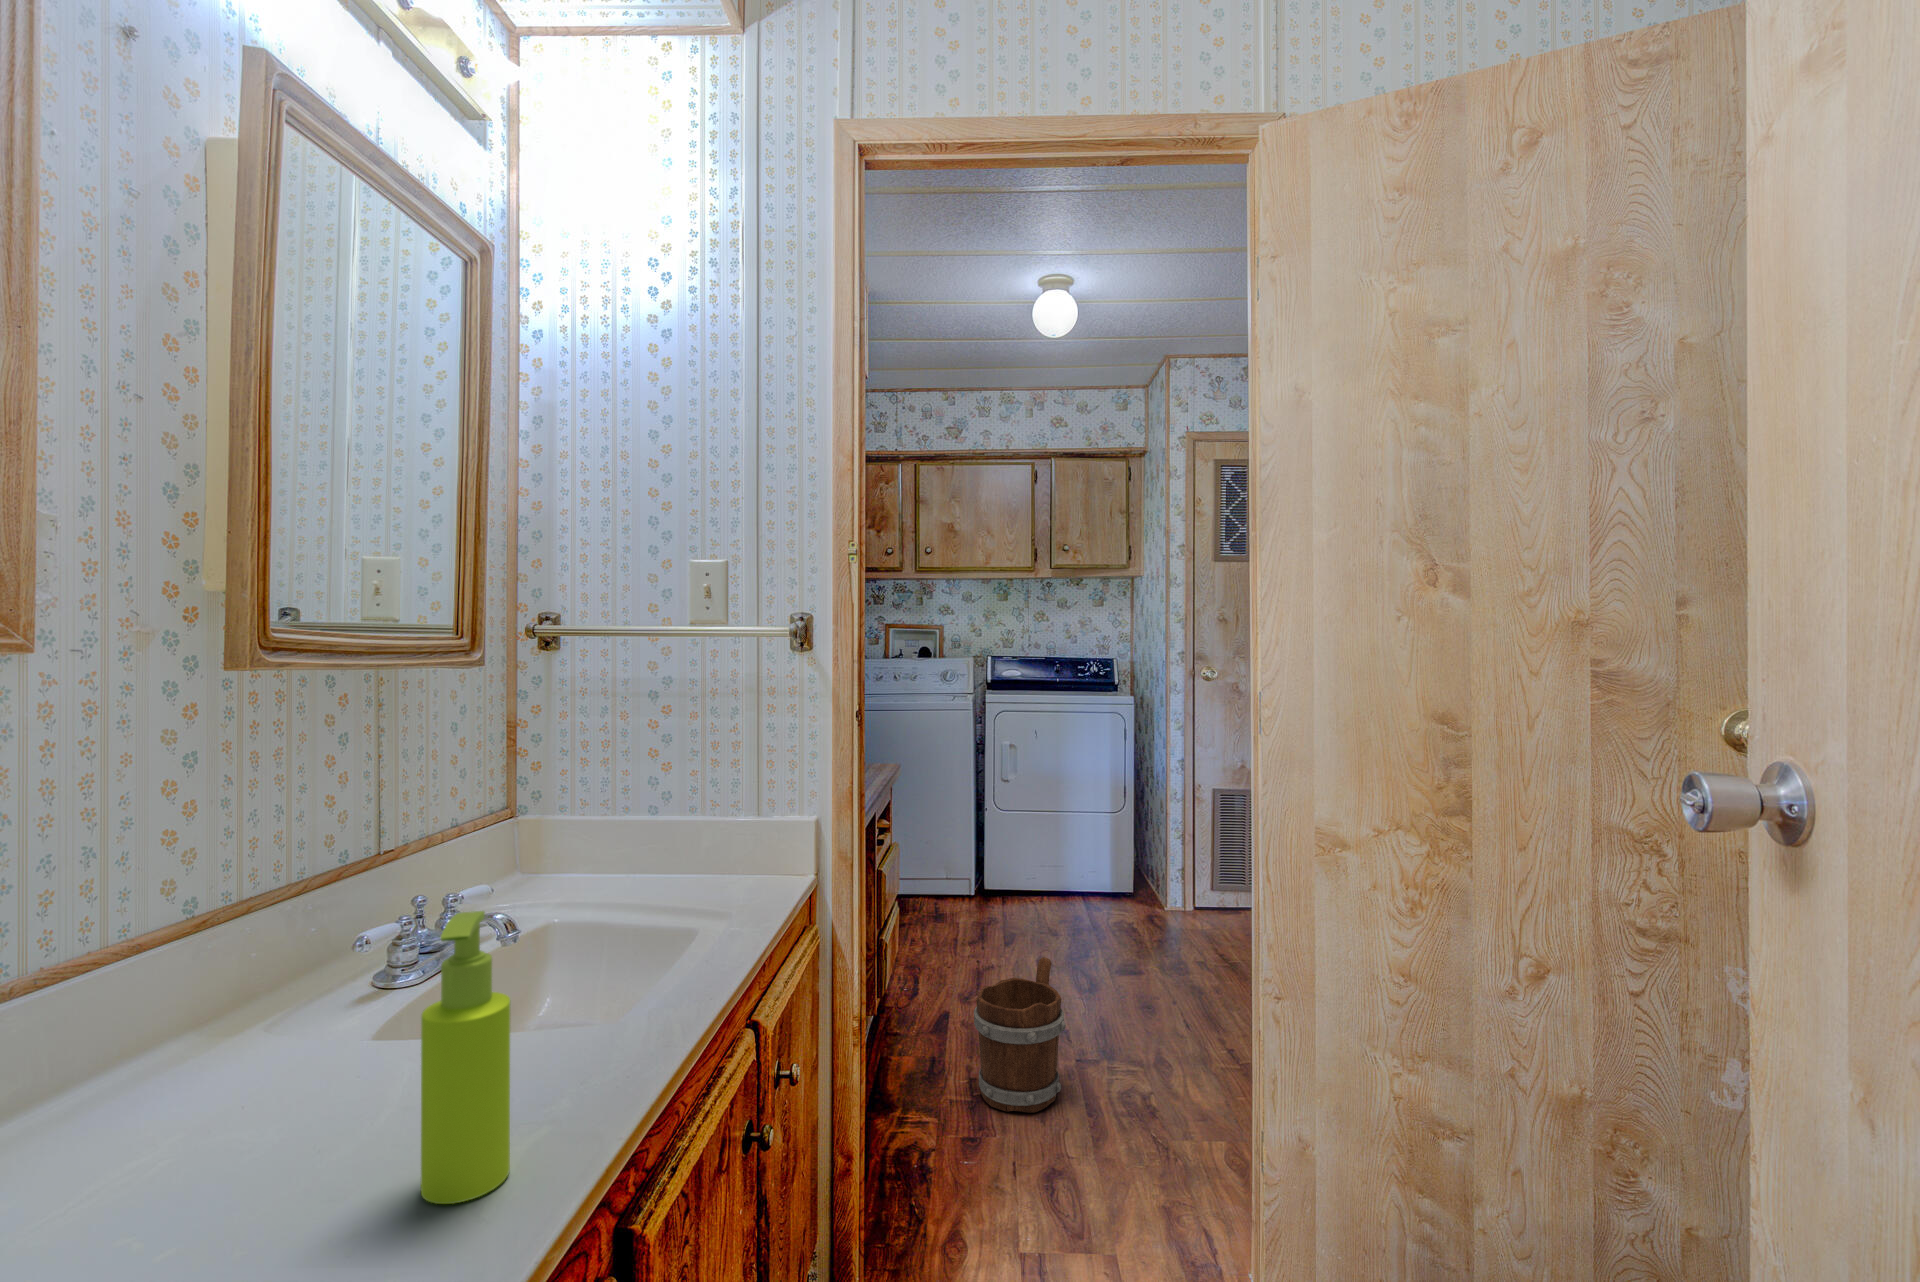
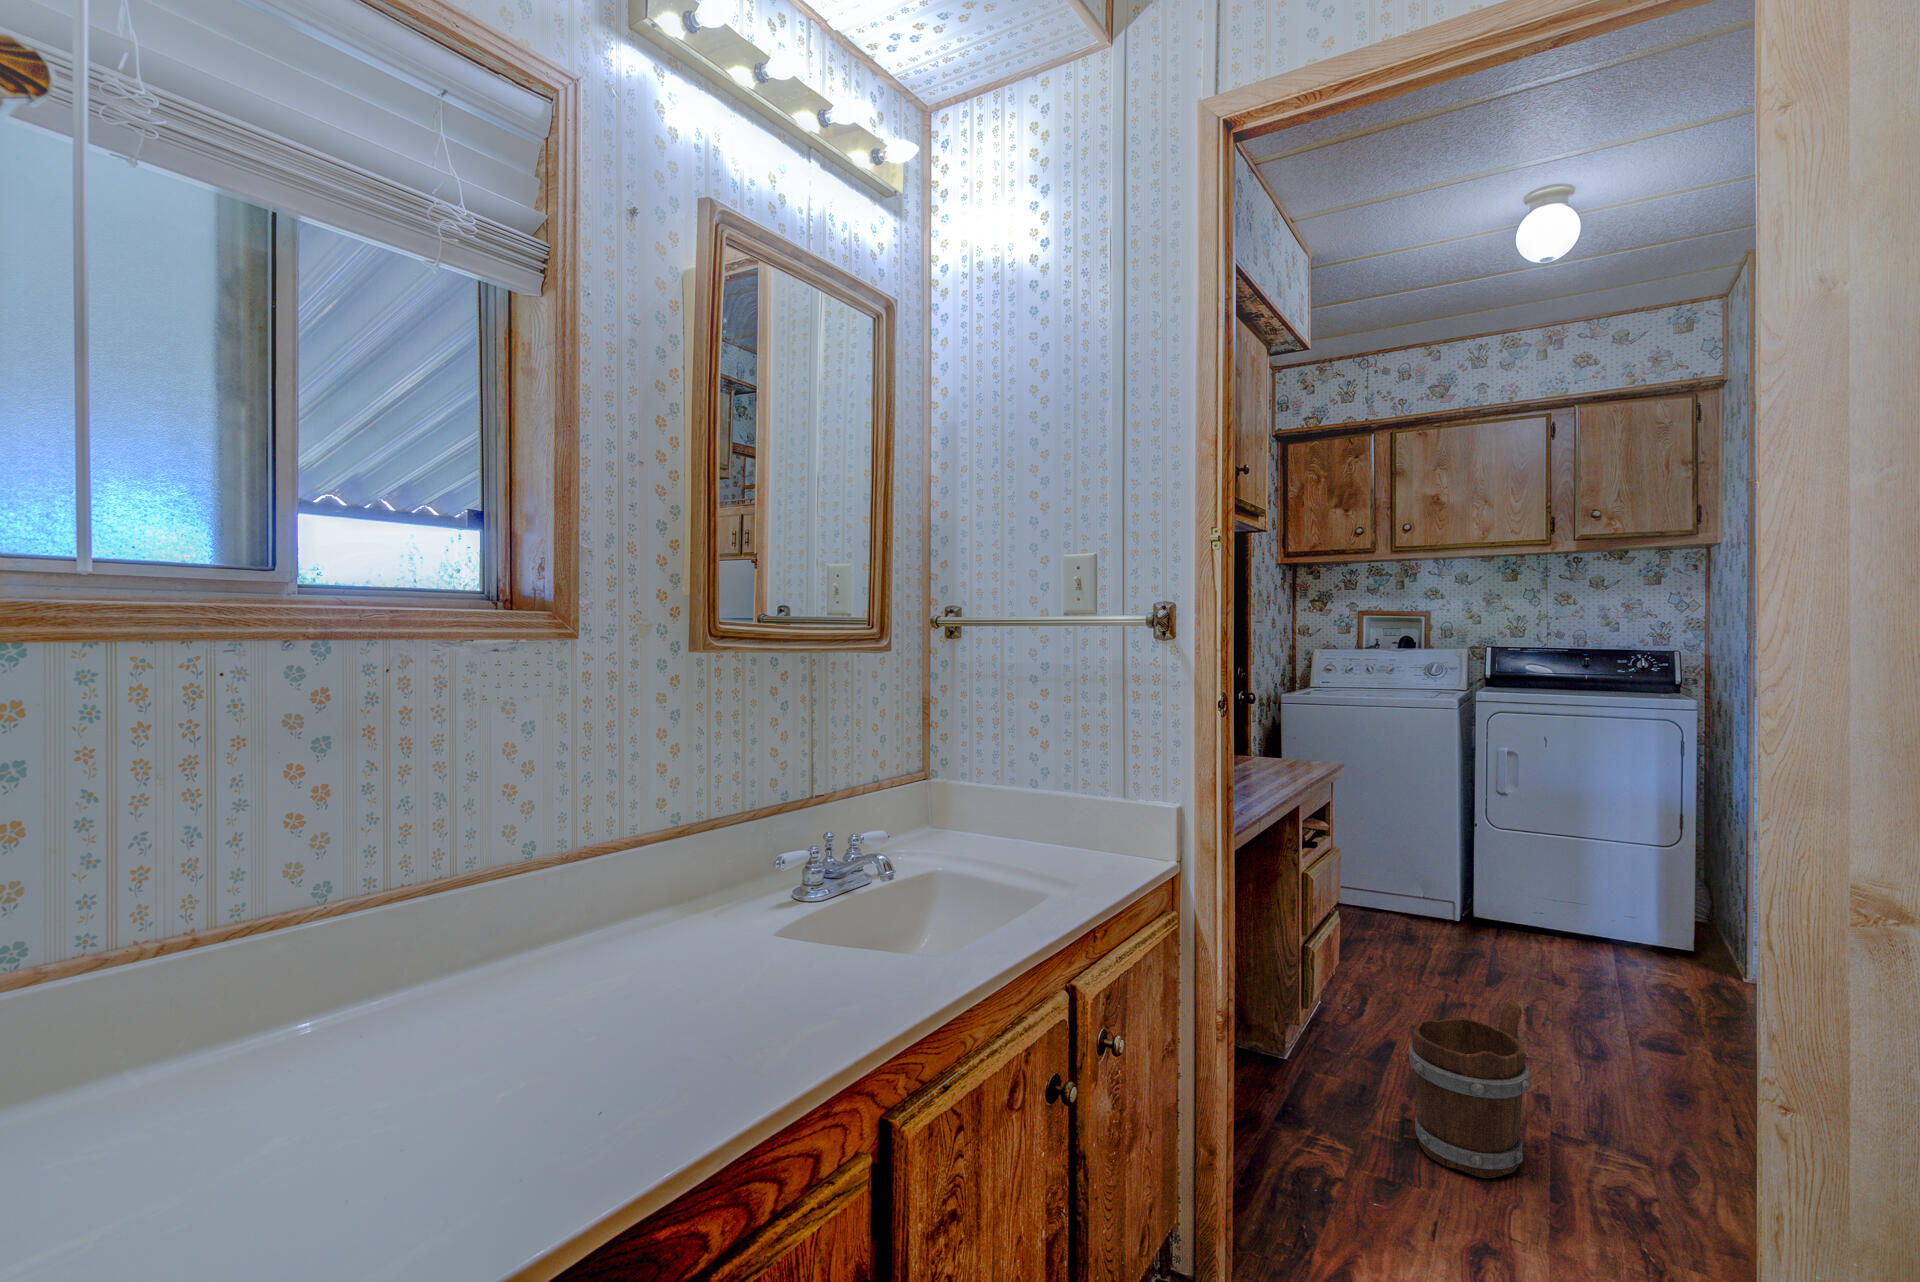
soap dispenser: present [421,911,510,1204] -> none [726,836,788,1056]

